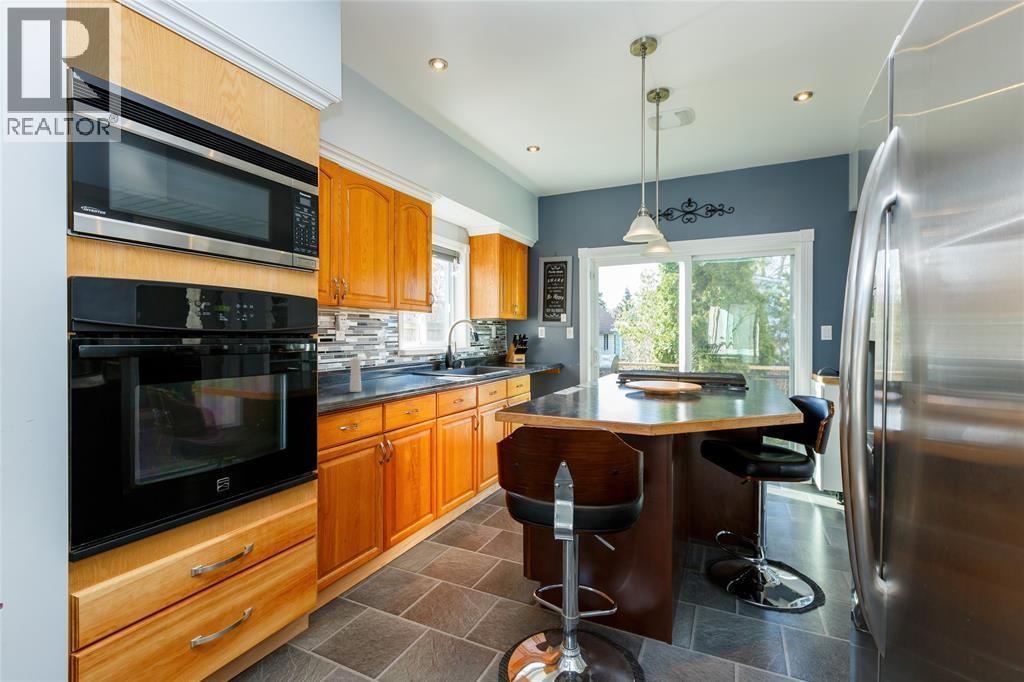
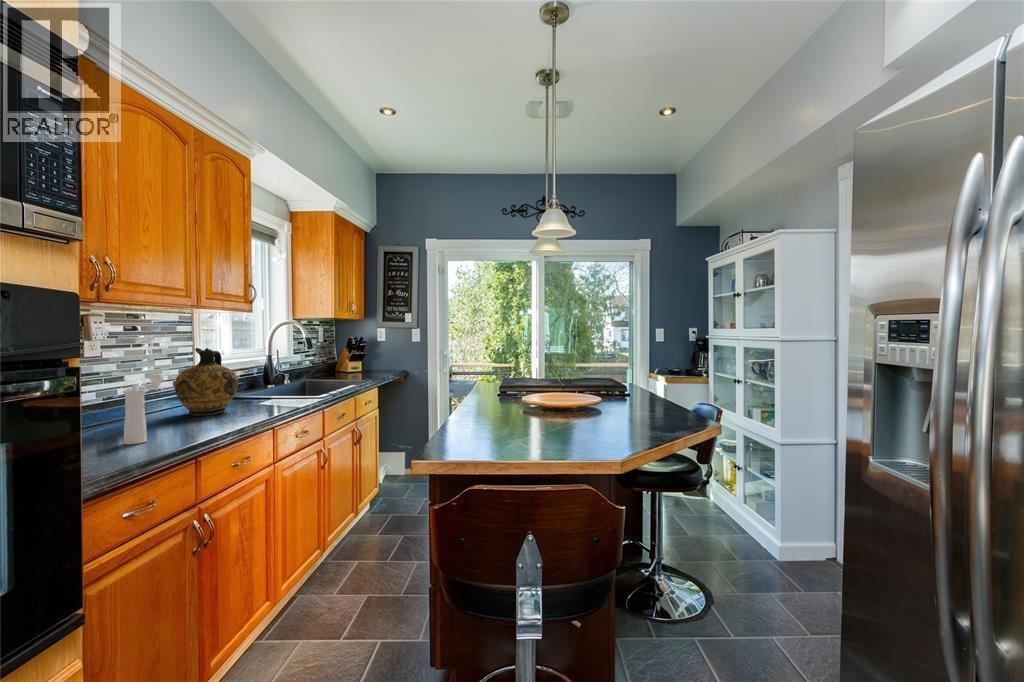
ceramic jug: none [383,336,420,382] -> present [174,348,238,415]

